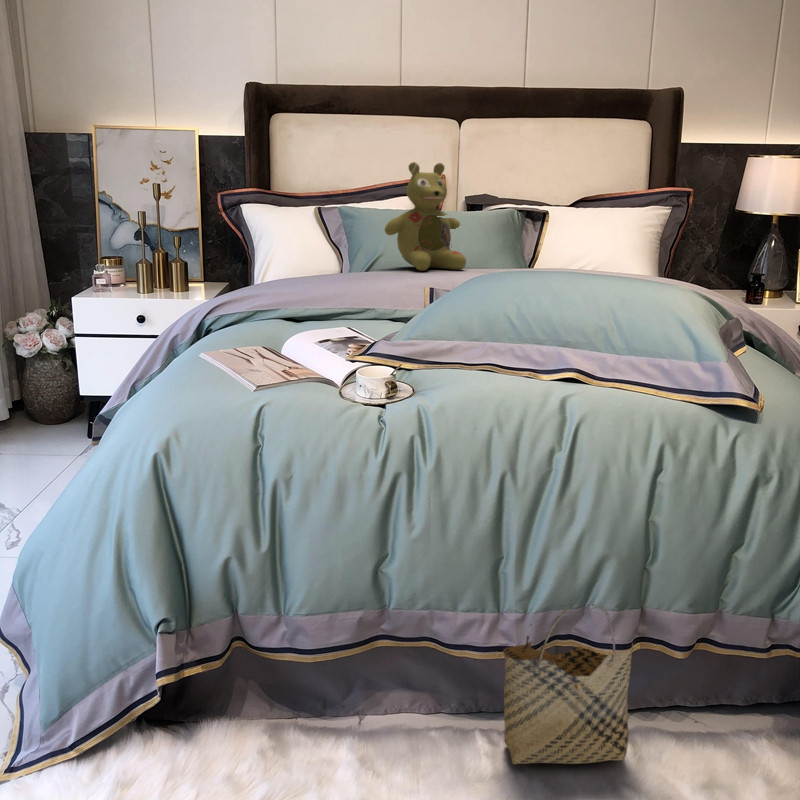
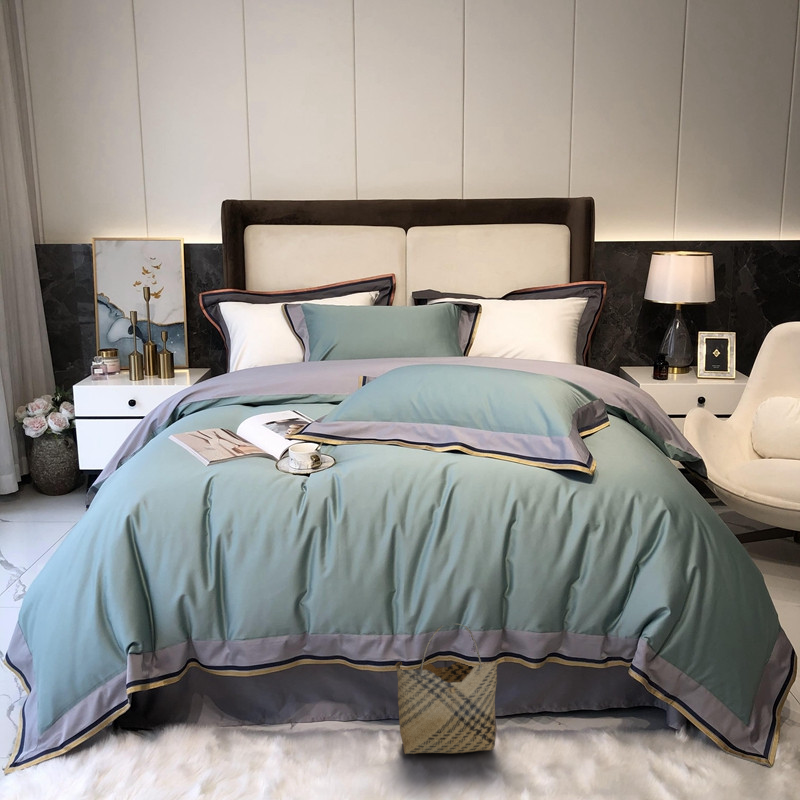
stuffed bear: present [385,162,466,271] -> none [334,270,402,360]

